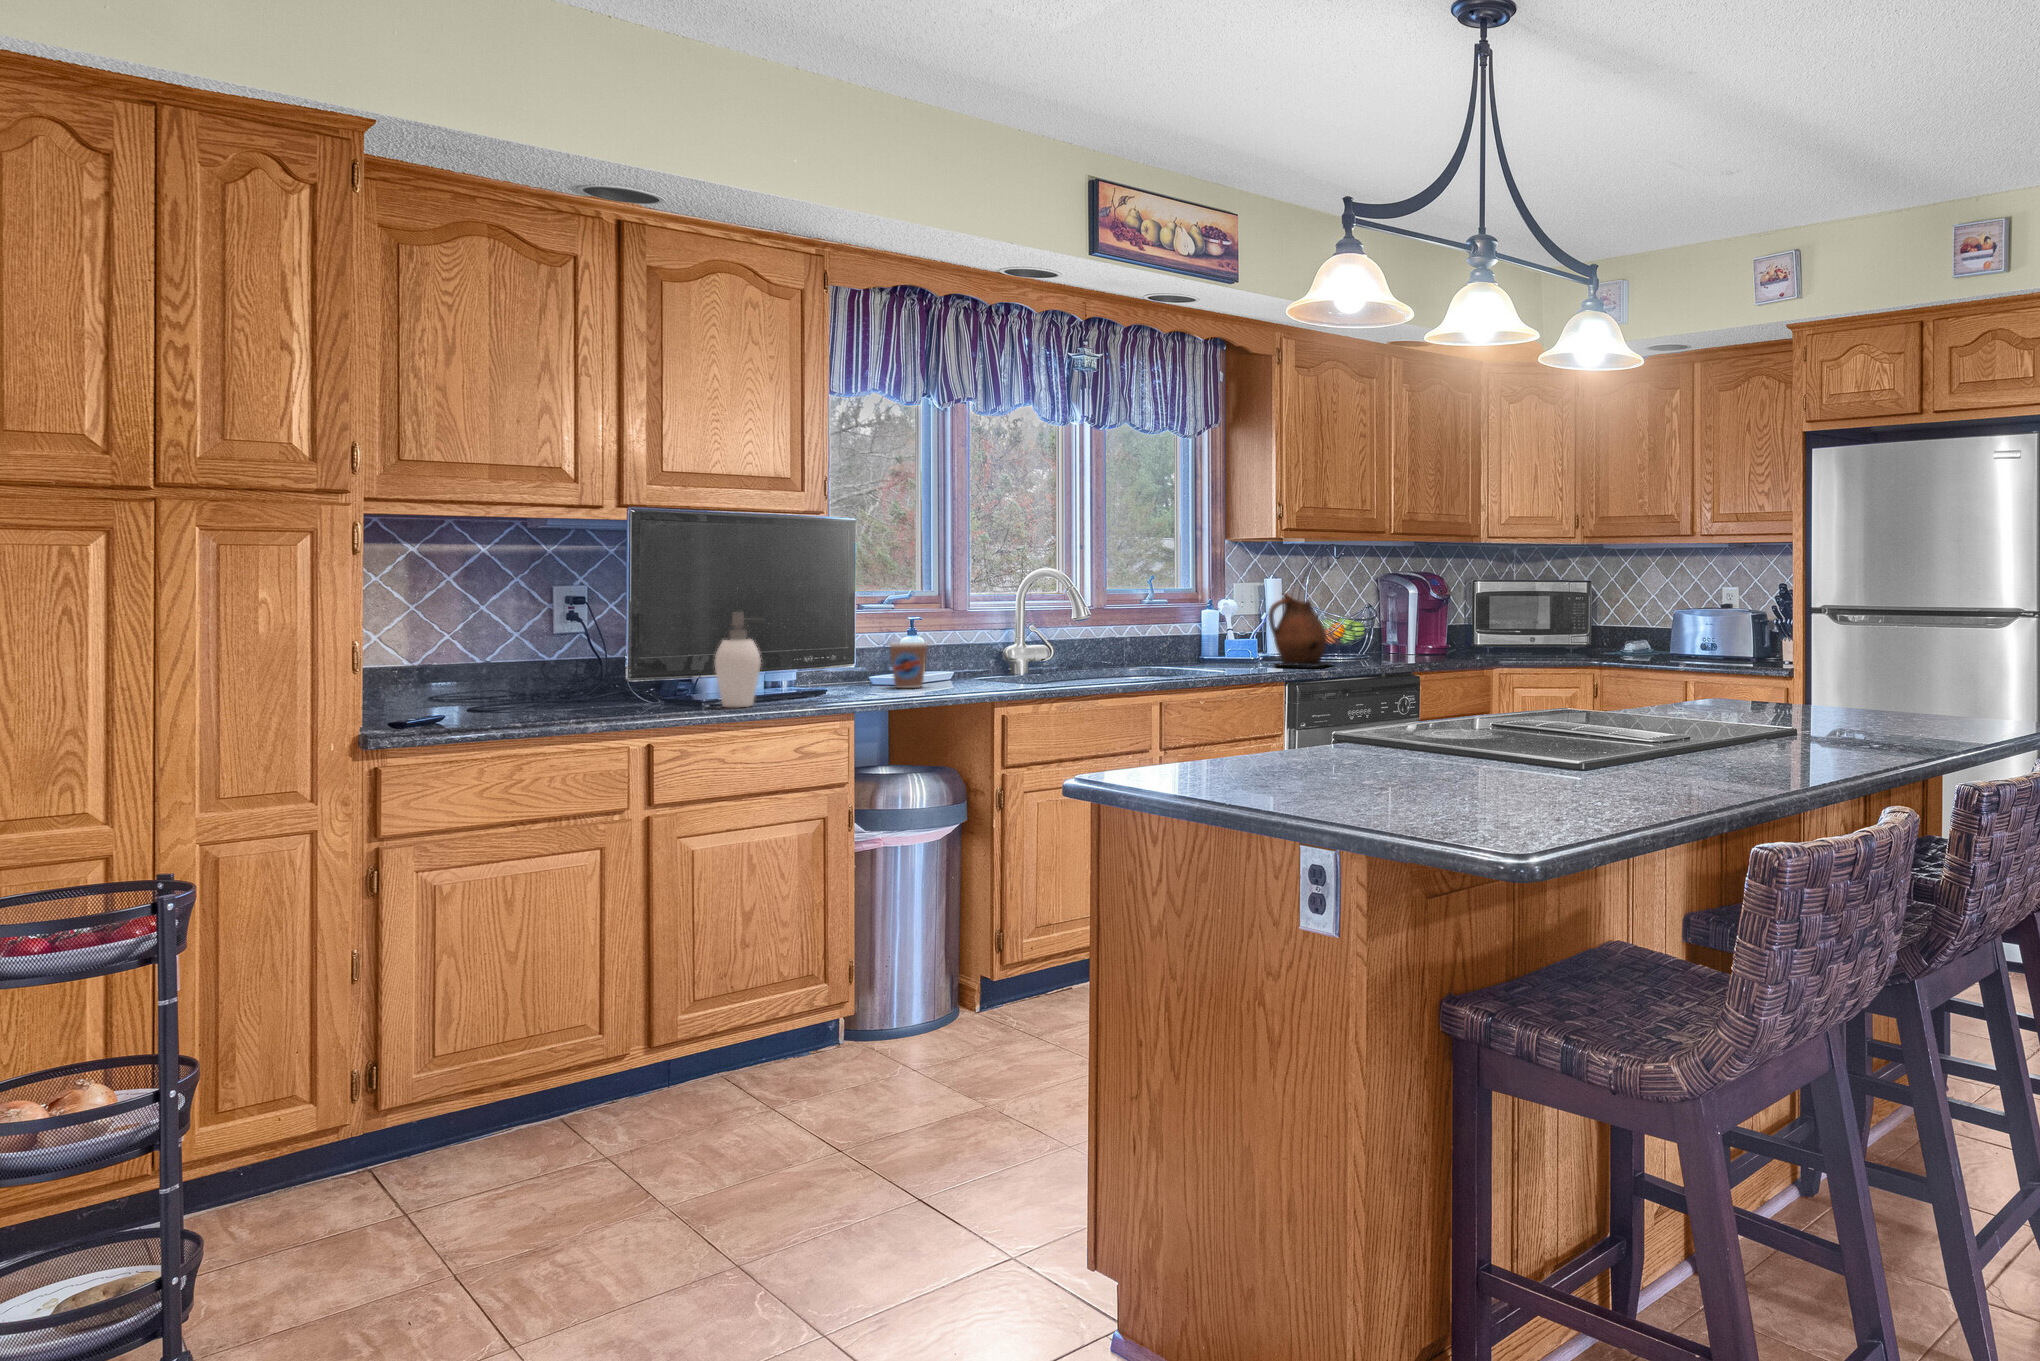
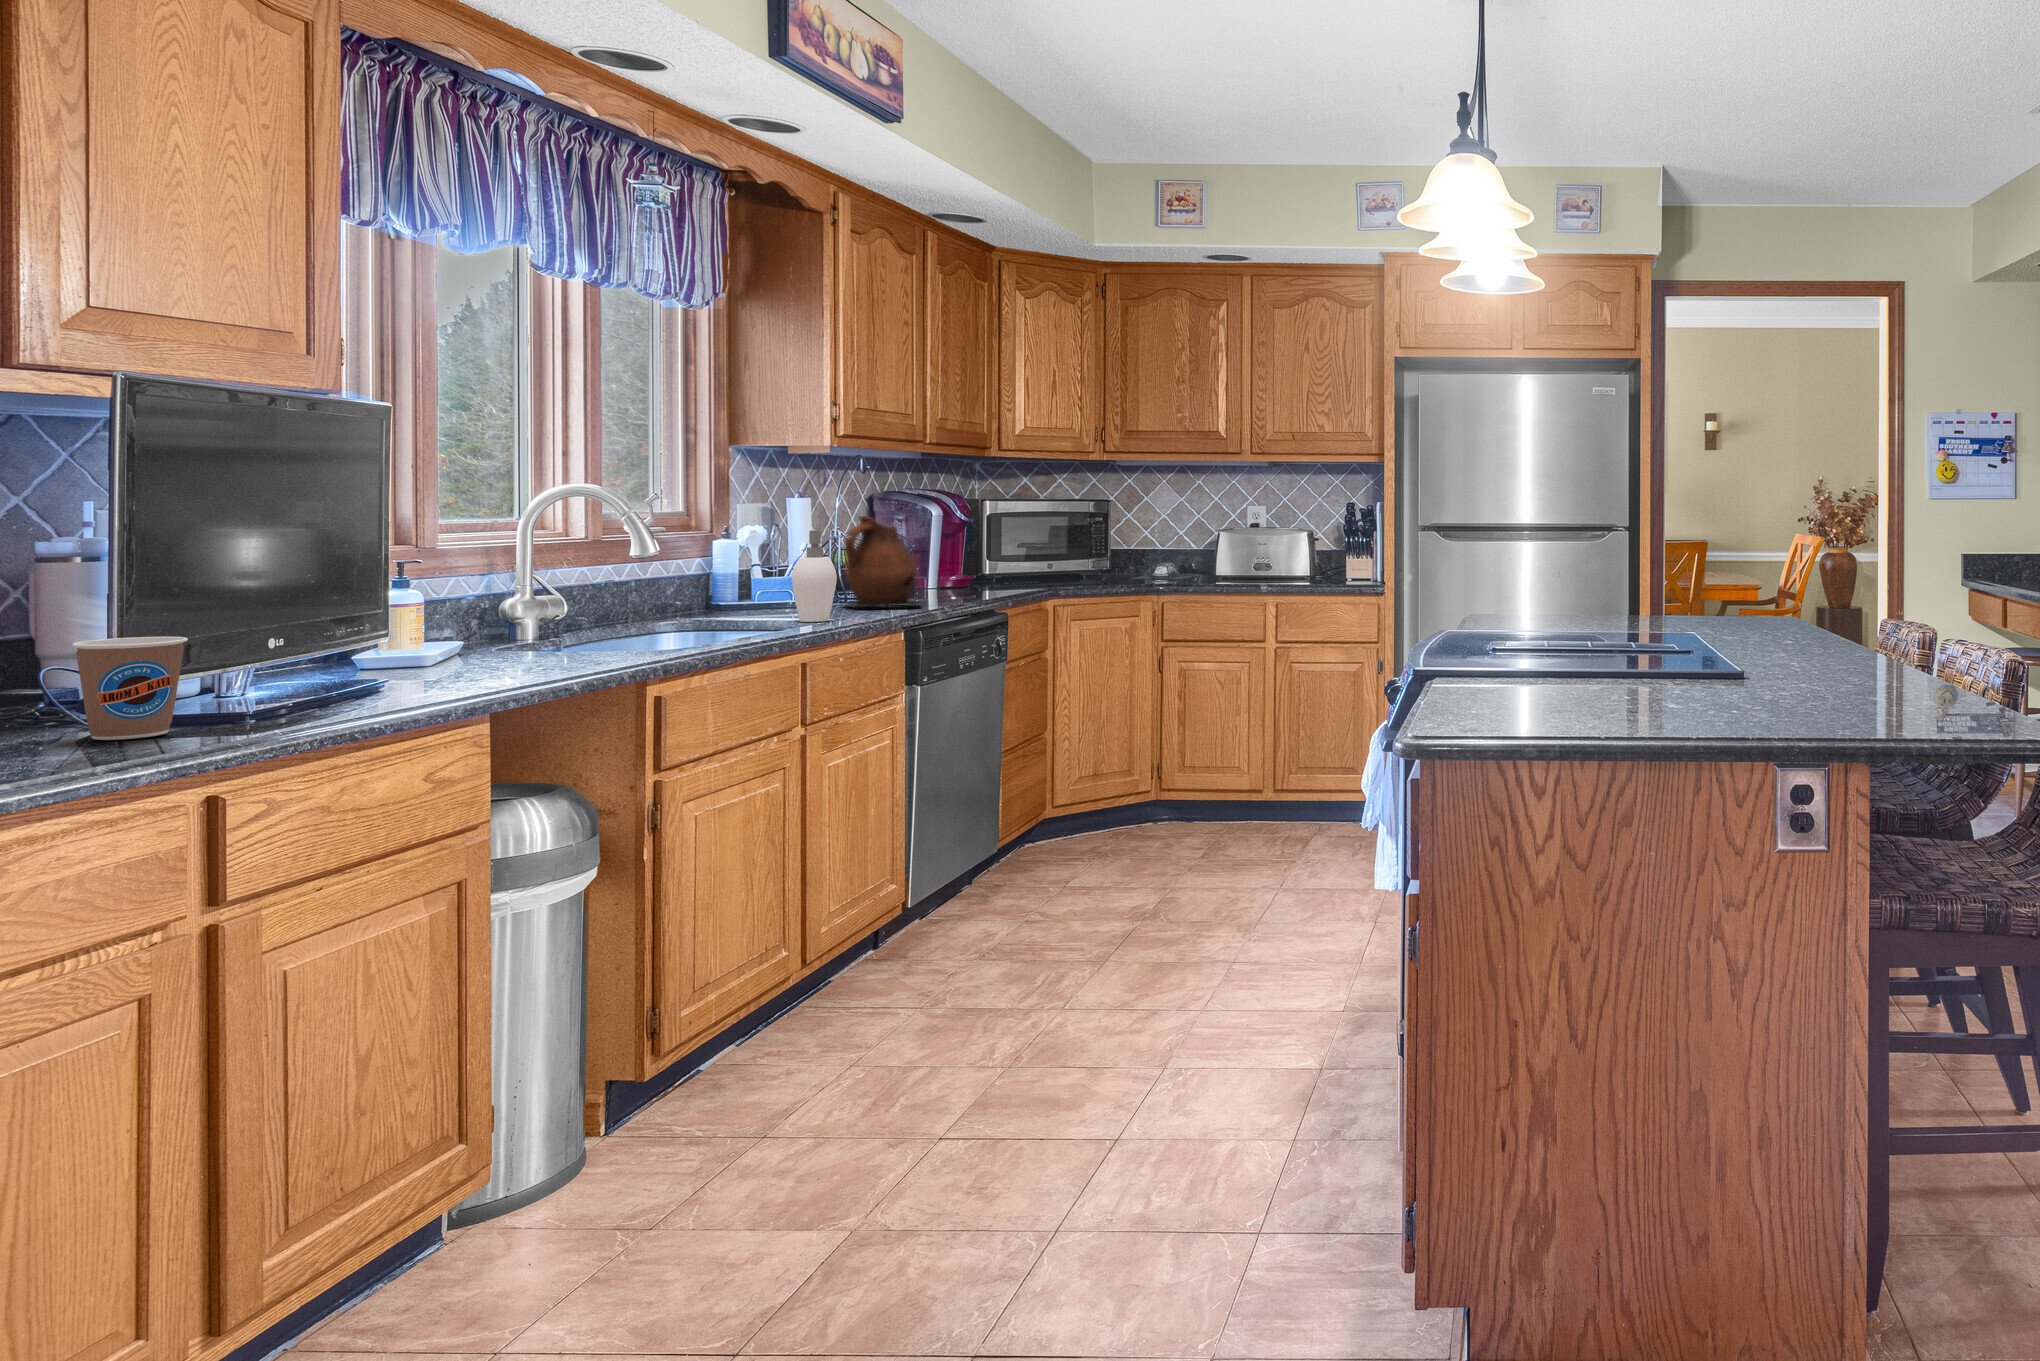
soap dispenser: present [715,612,761,707] -> present [792,531,851,622]
coffee cup: present [890,642,928,688] -> present [72,637,188,740]

